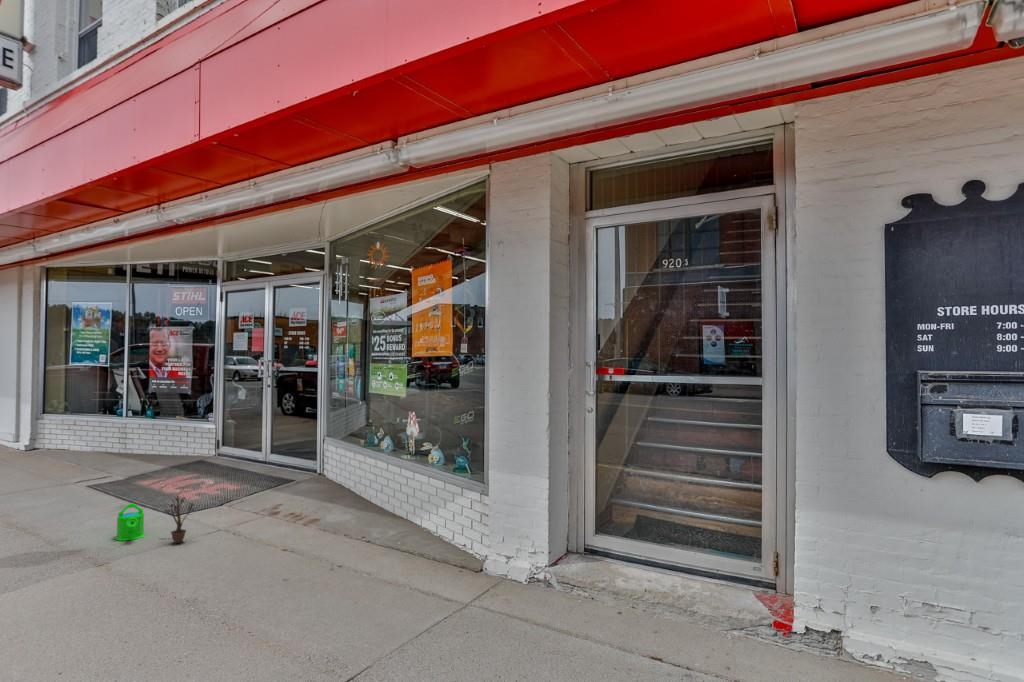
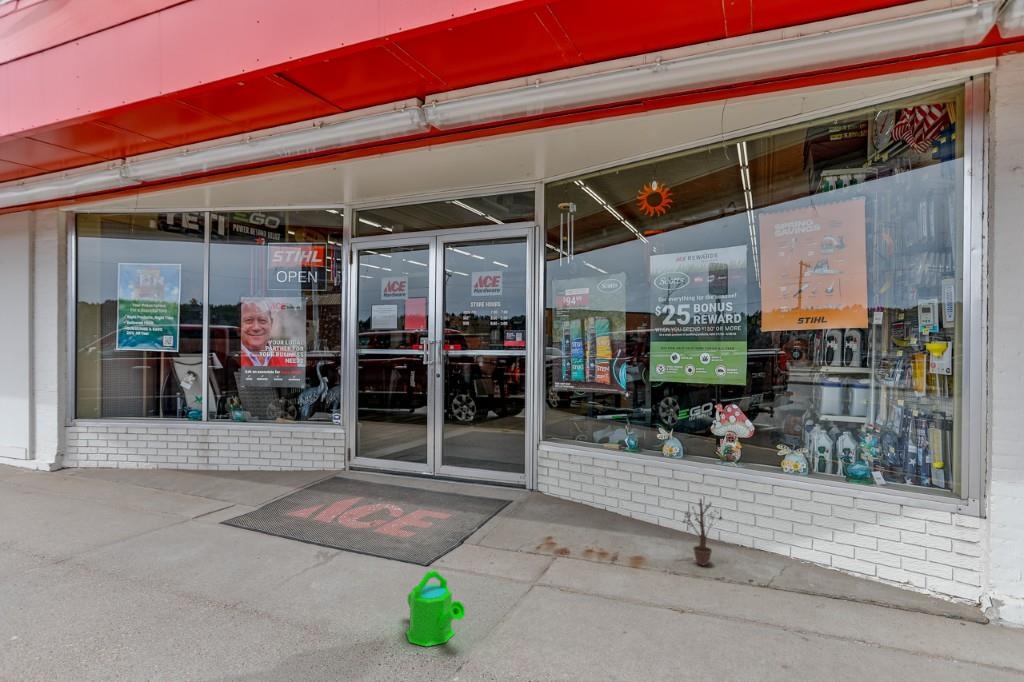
decorative plant: present [161,495,194,543] -> present [679,499,722,565]

